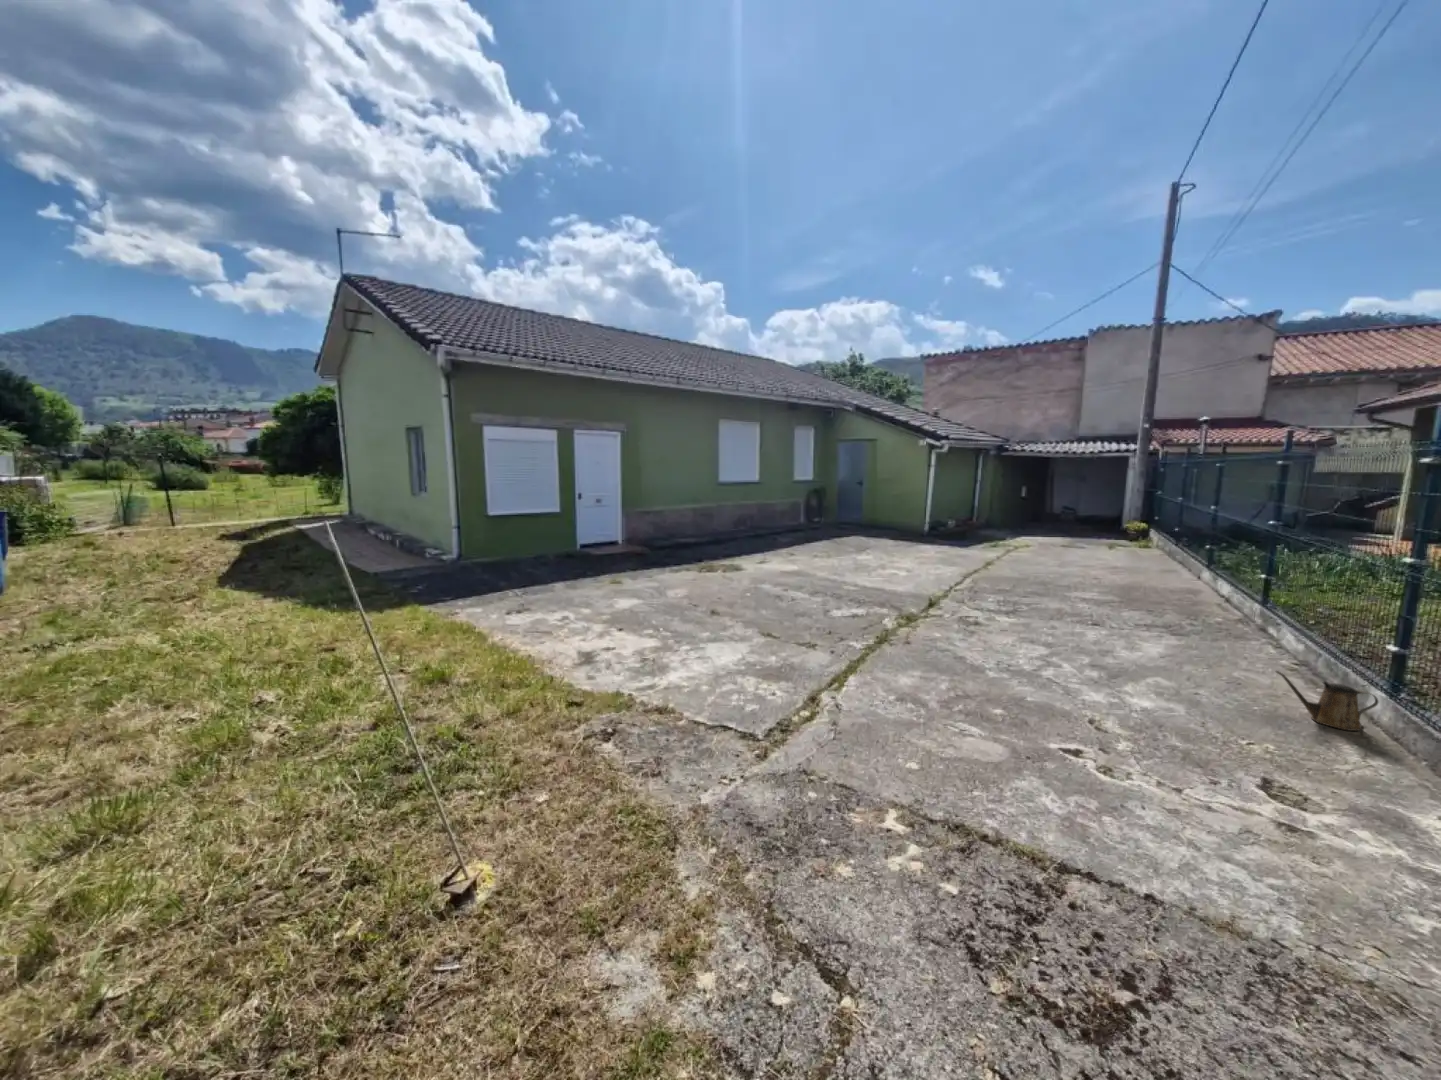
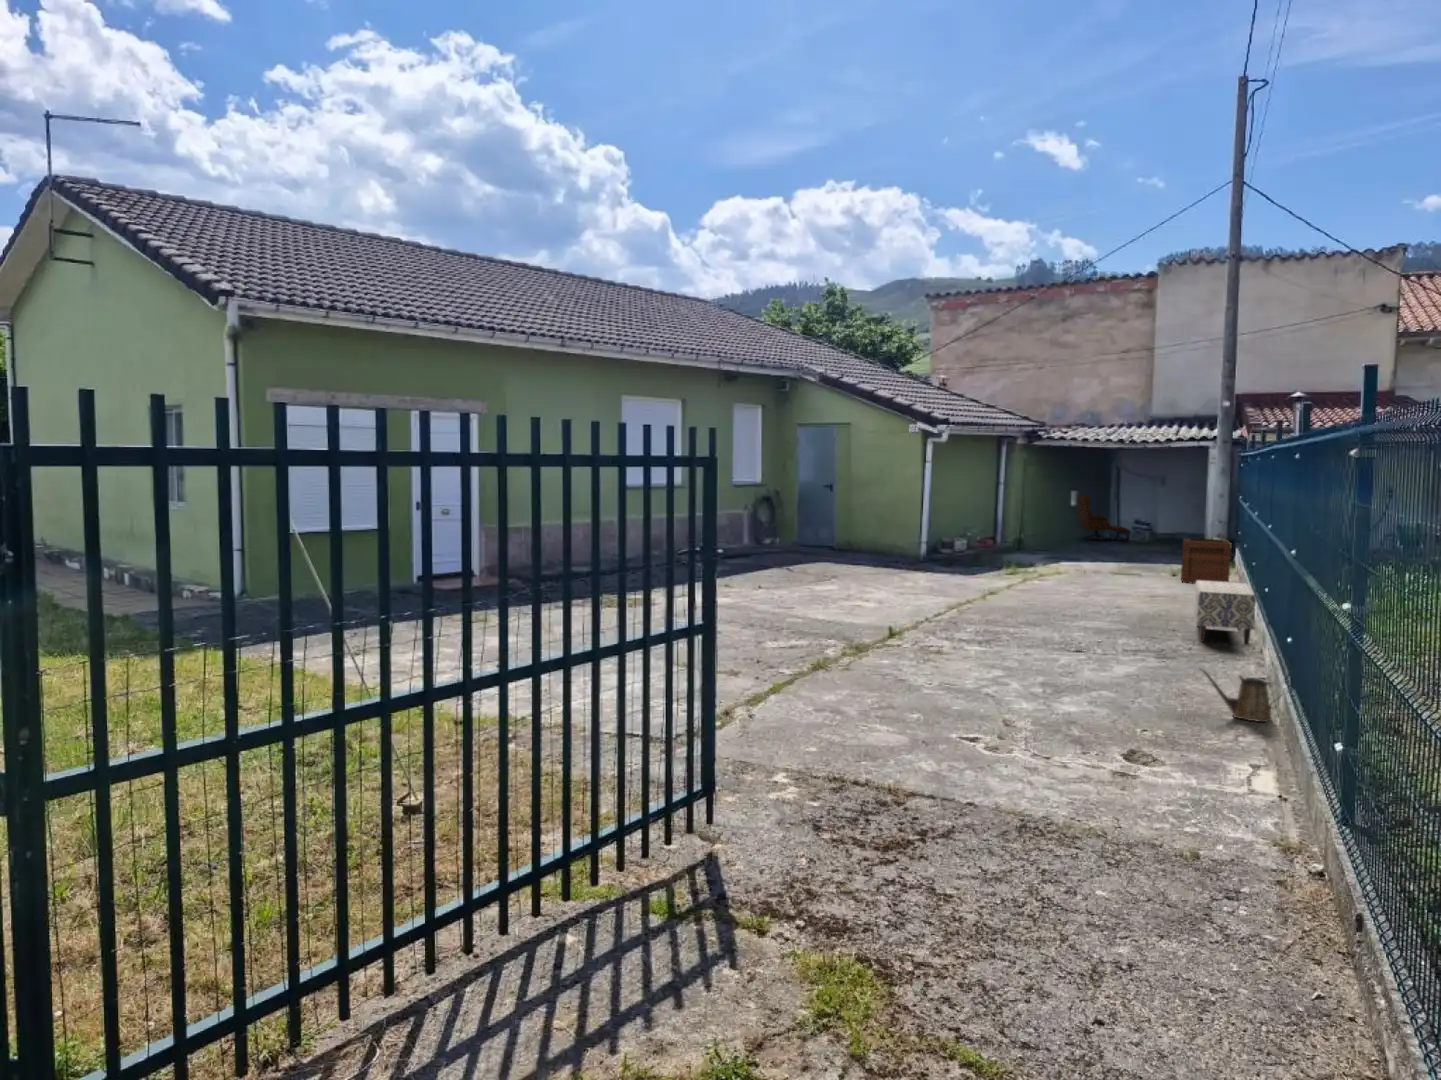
lounge chair: none [1027,489,1065,520] -> present [1077,495,1130,540]
wooden crate: none [1125,523,1172,559] -> present [1181,538,1231,584]
bench: none [1175,563,1249,622] -> present [1194,580,1256,645]

